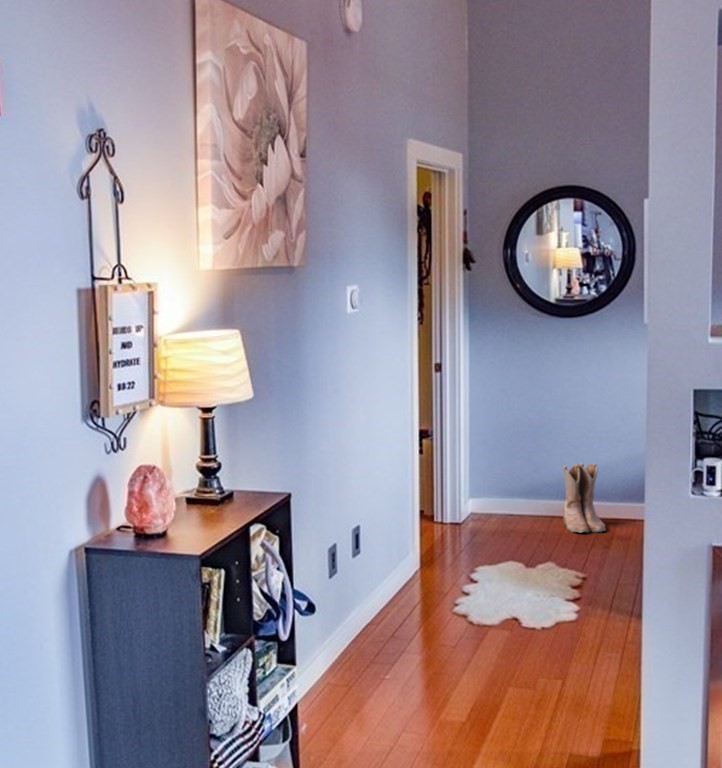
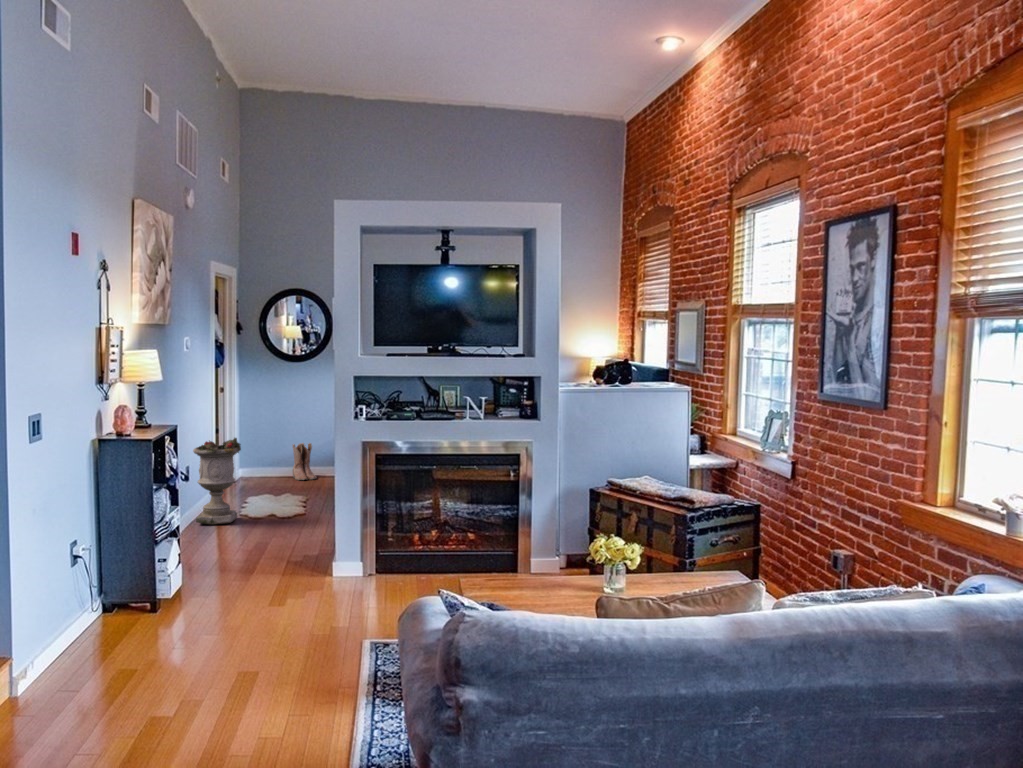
planter: none [367,477,455,644] -> present [193,438,241,525]

